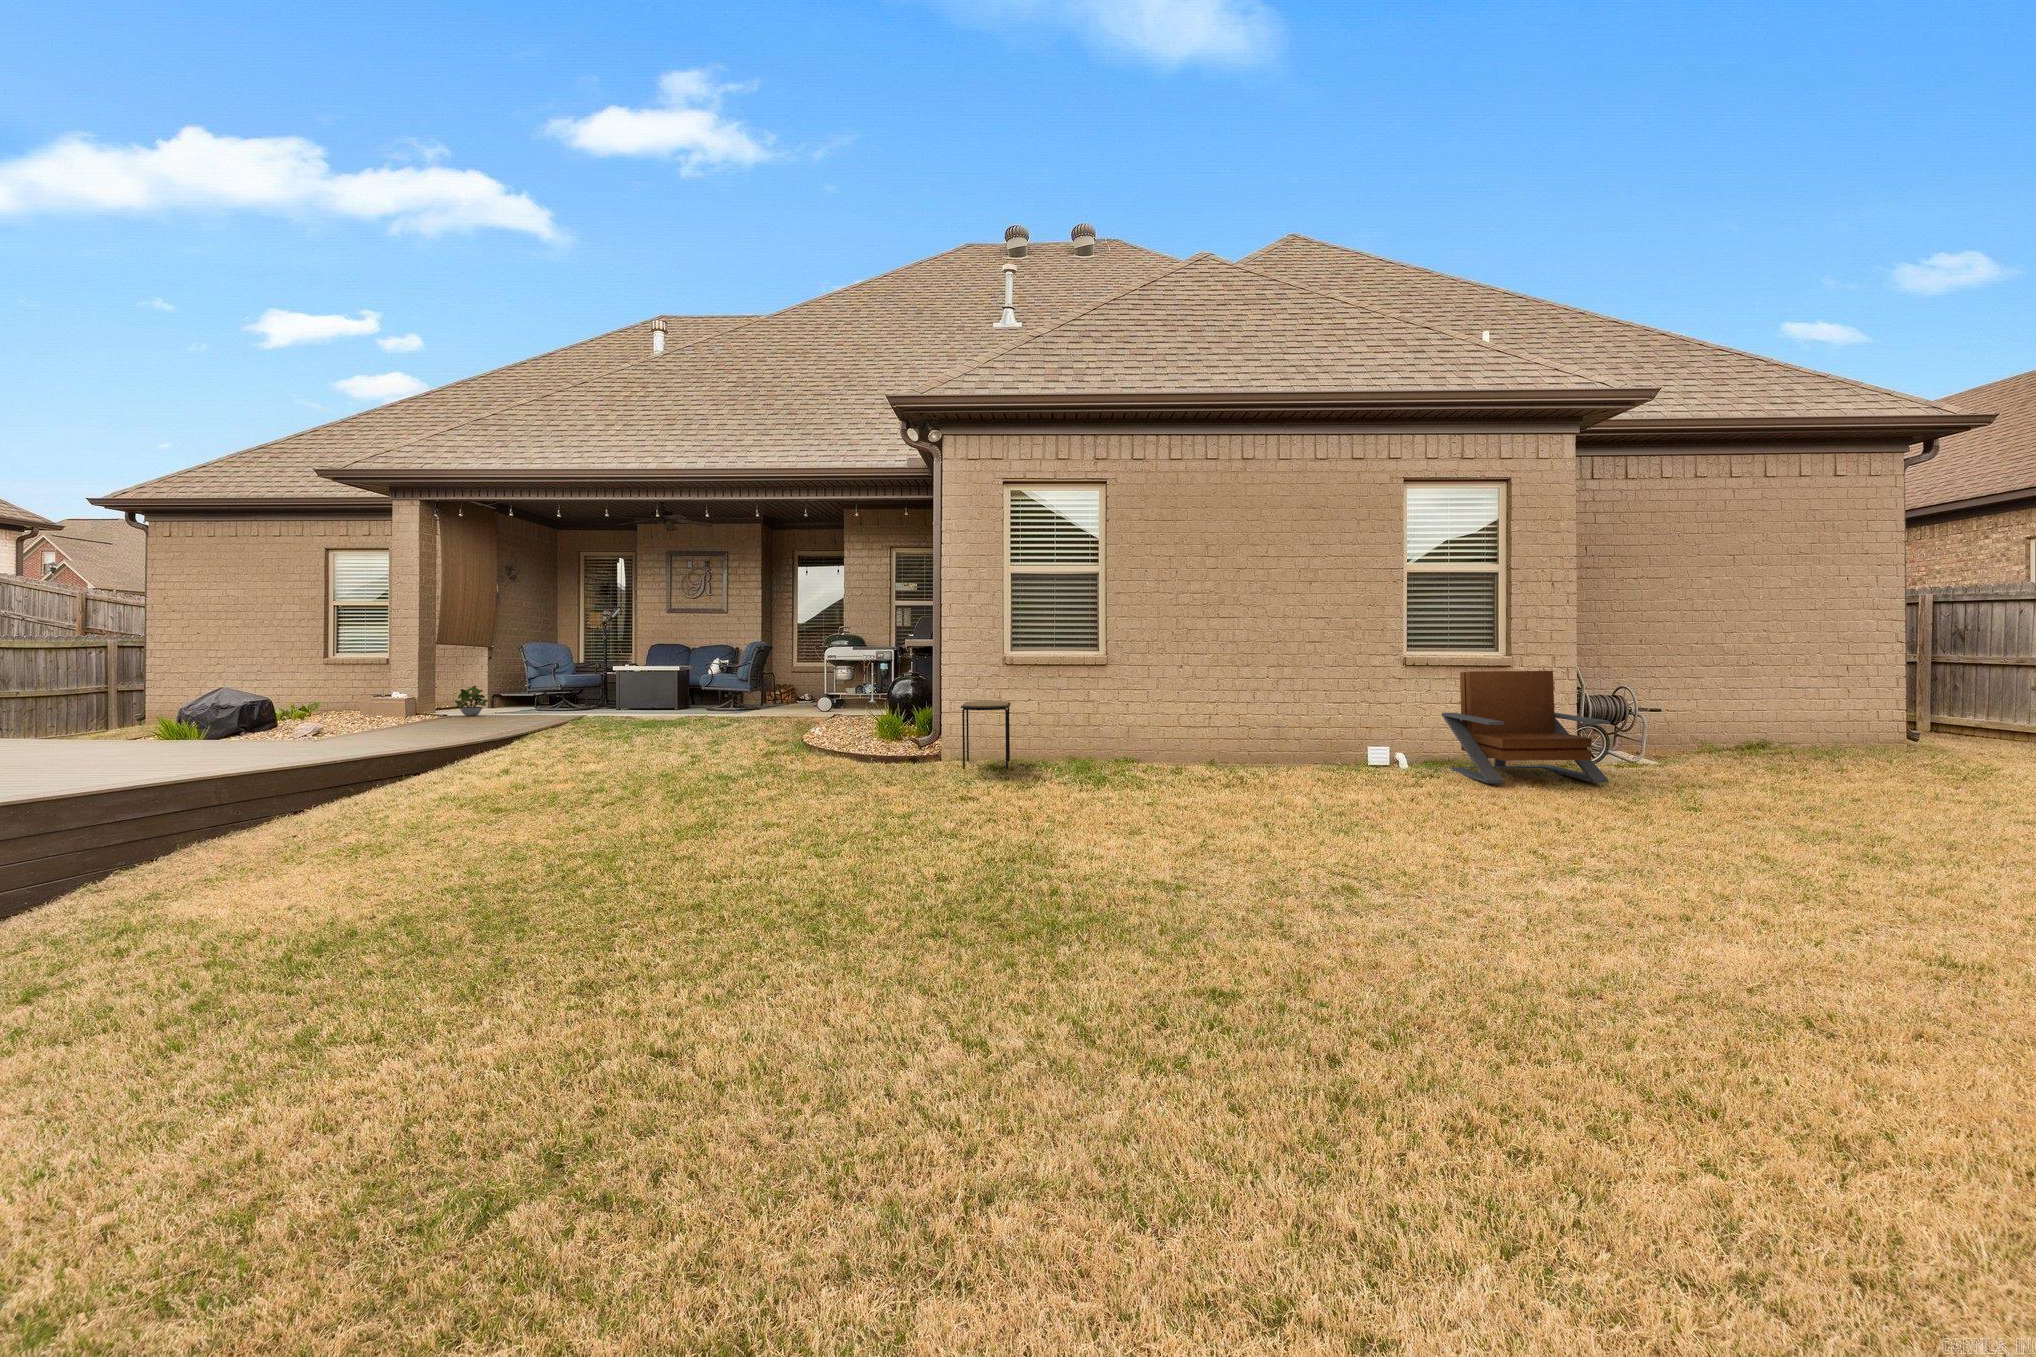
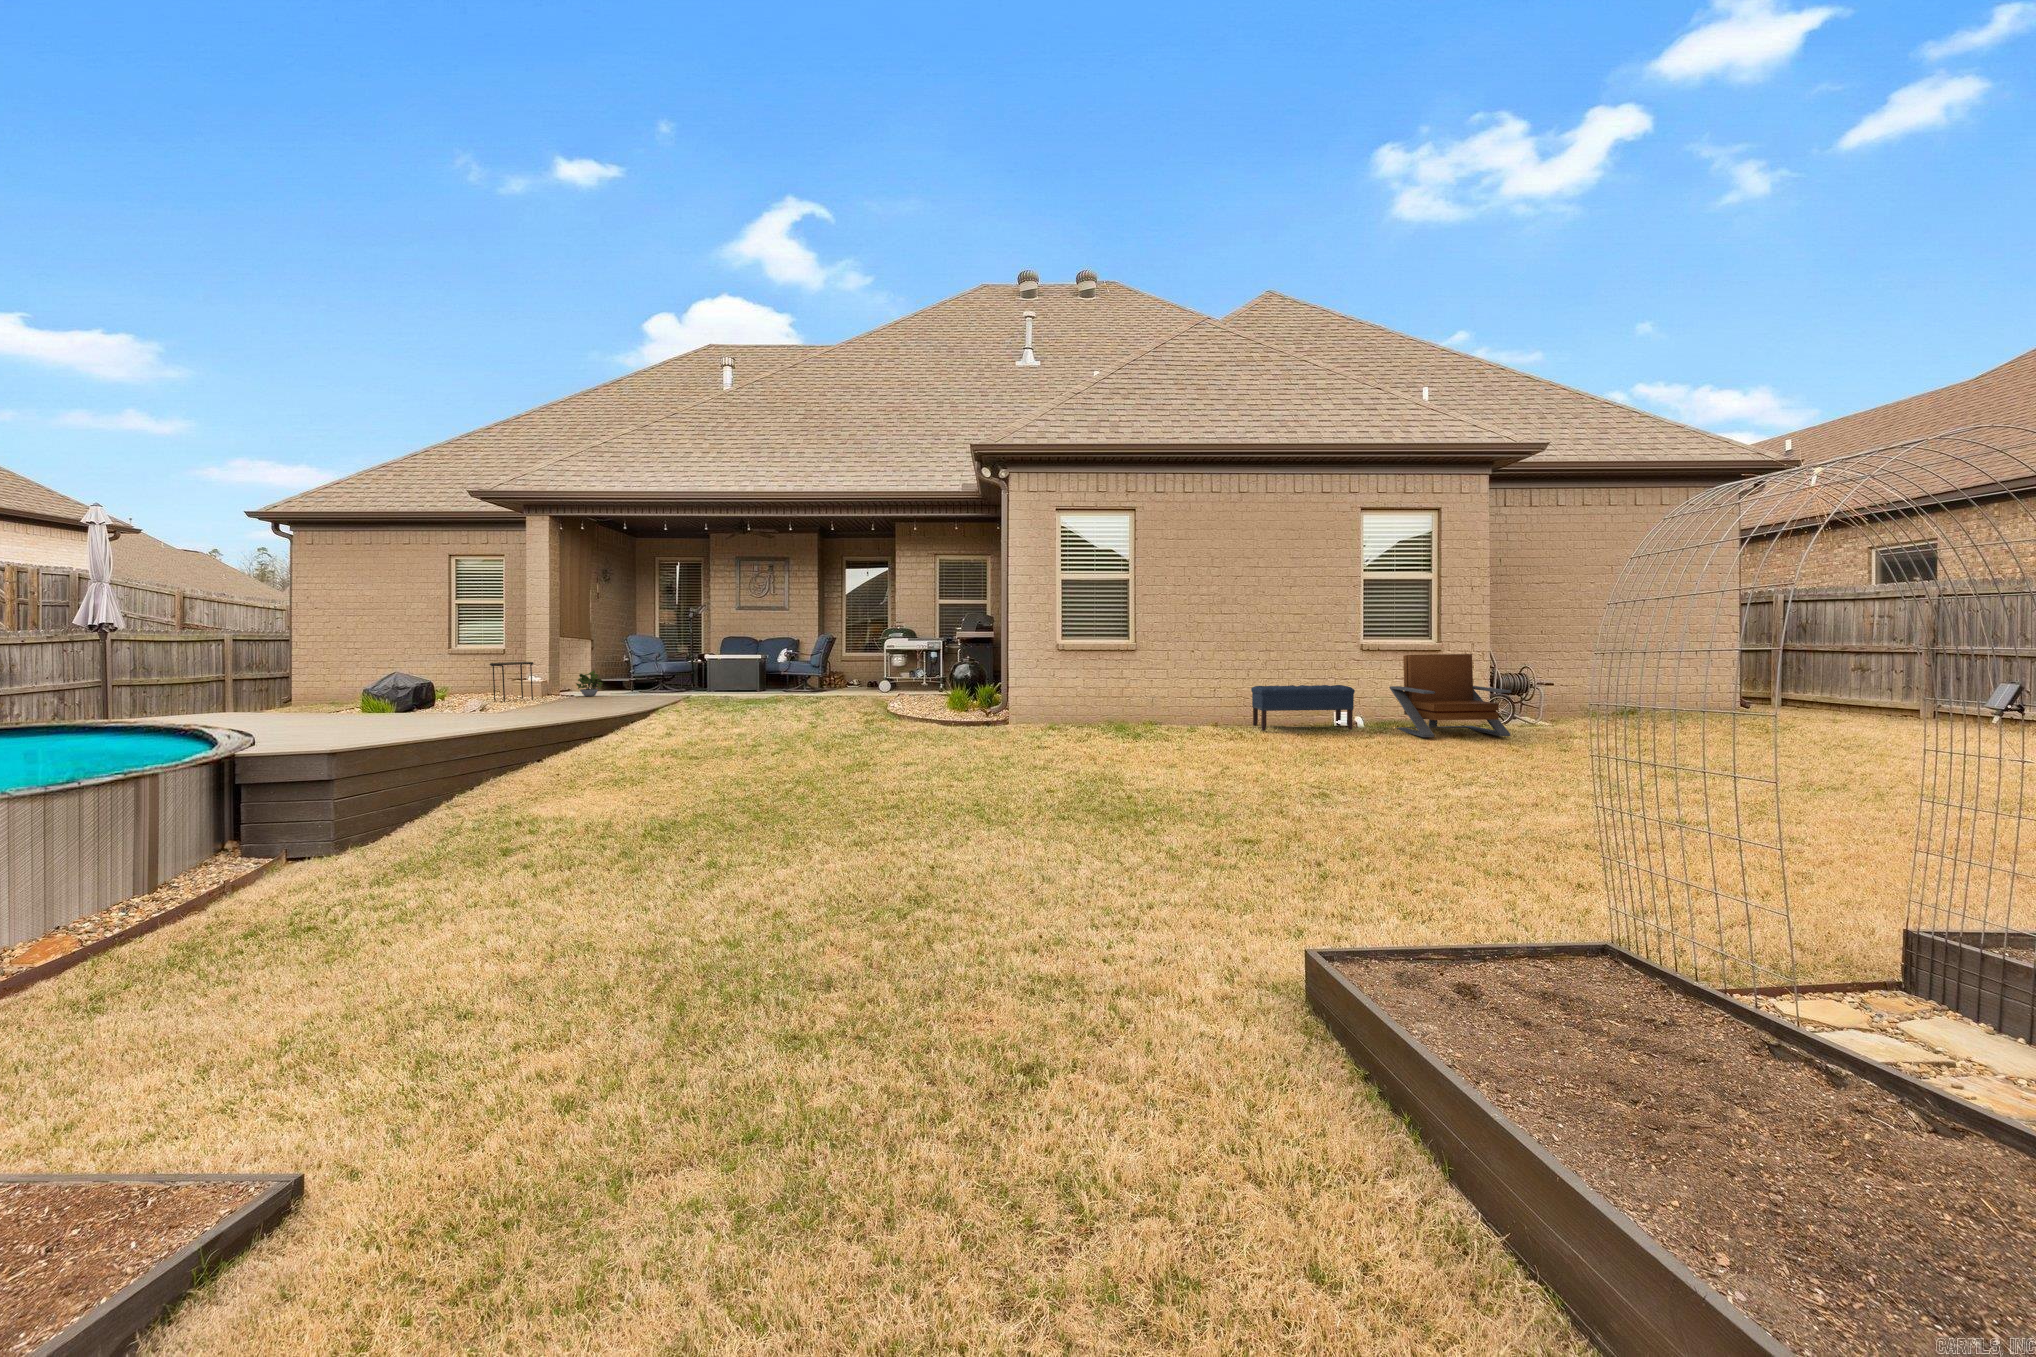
side table: present [961,701,1010,769] -> present [490,662,534,702]
bench: none [1258,711,1395,772] -> present [1251,685,1355,731]

